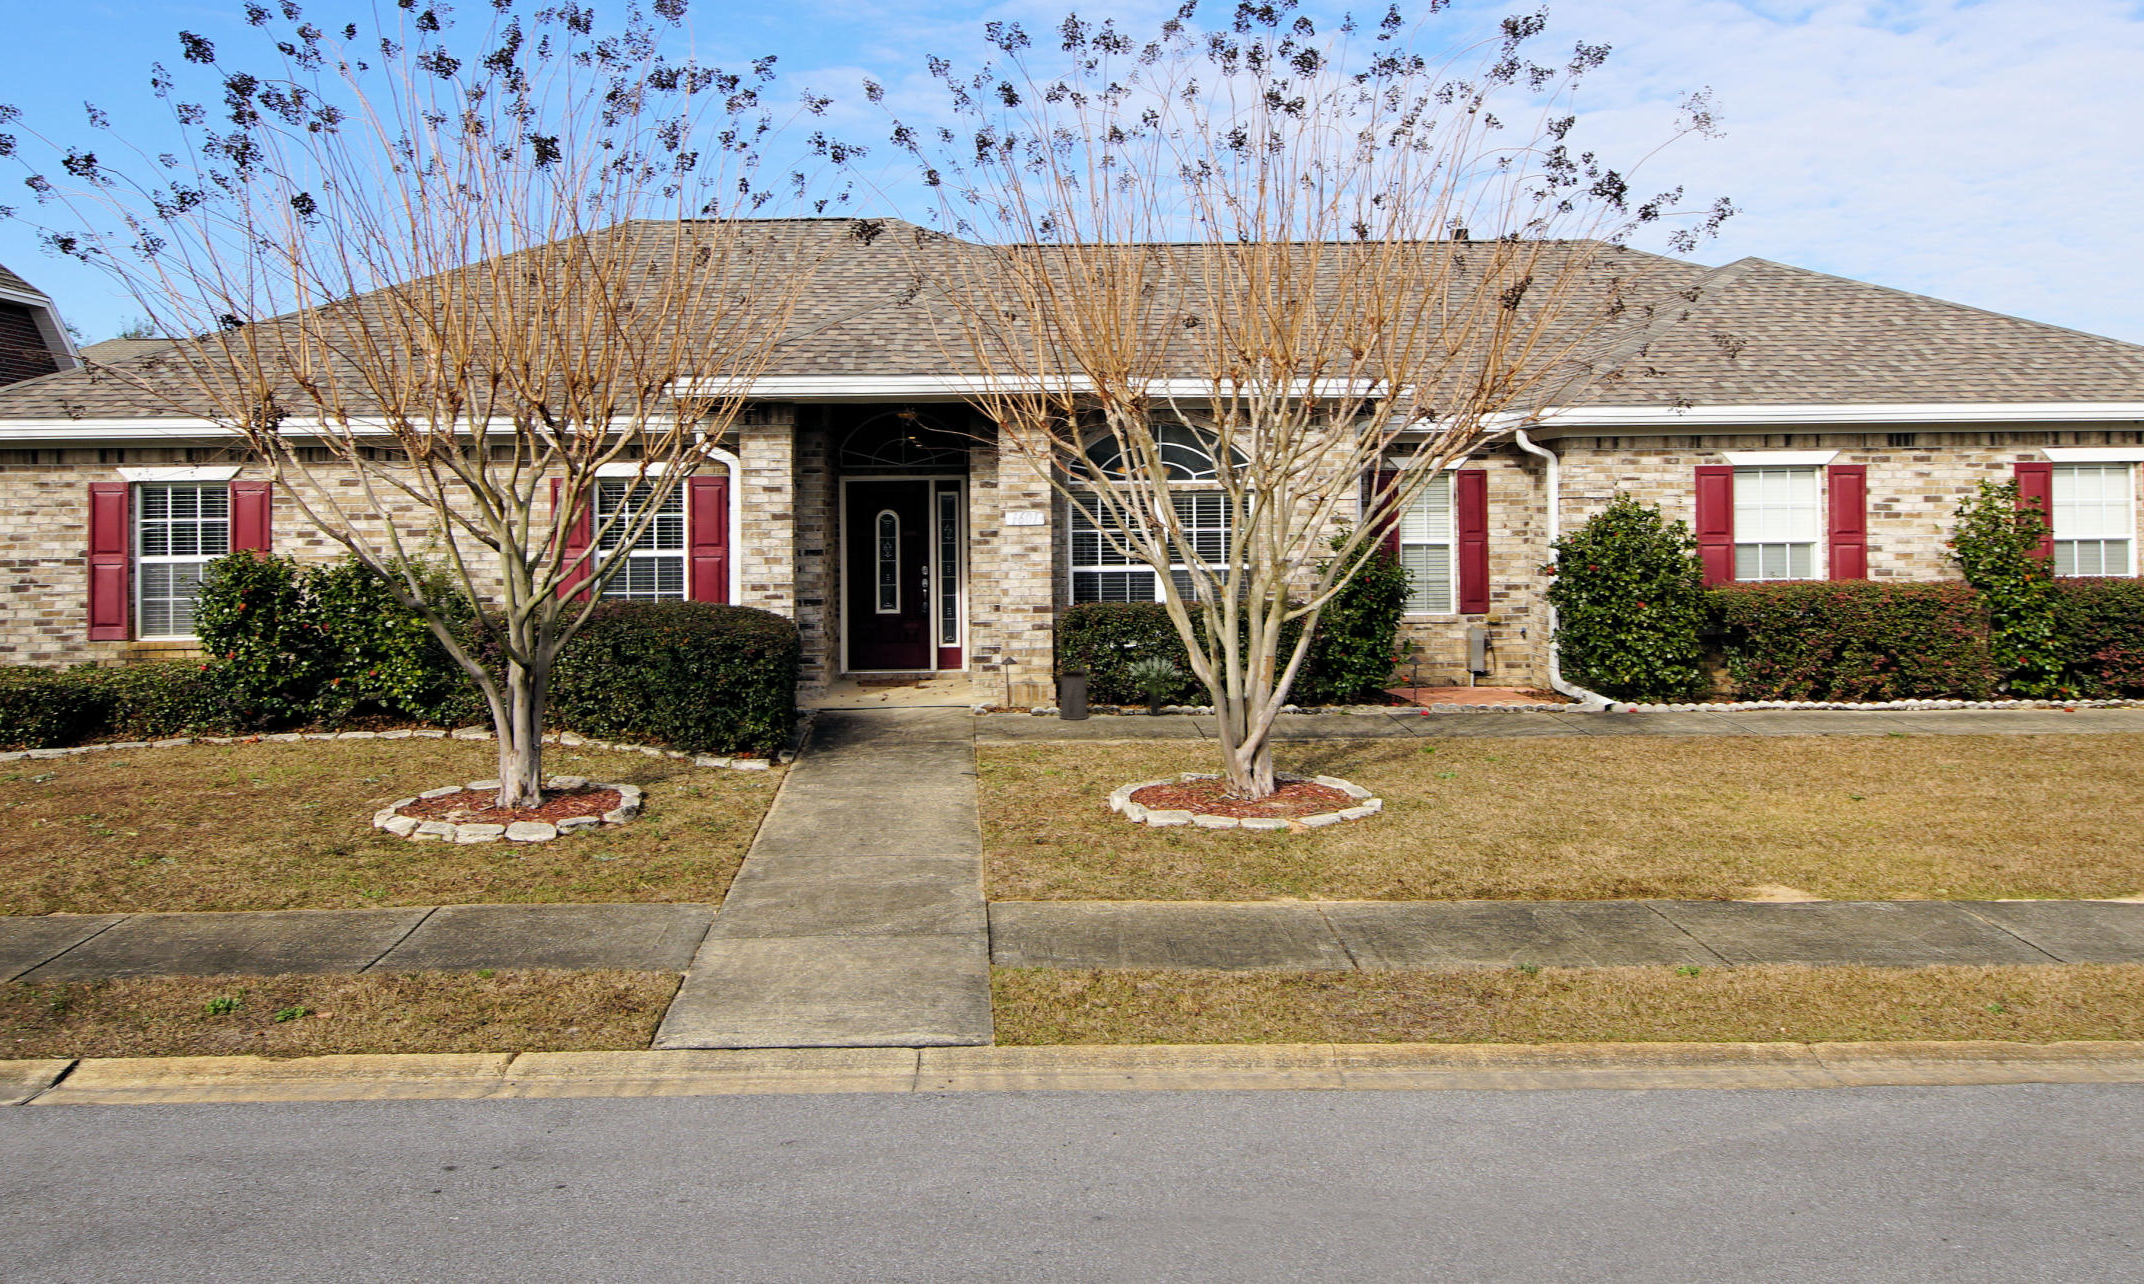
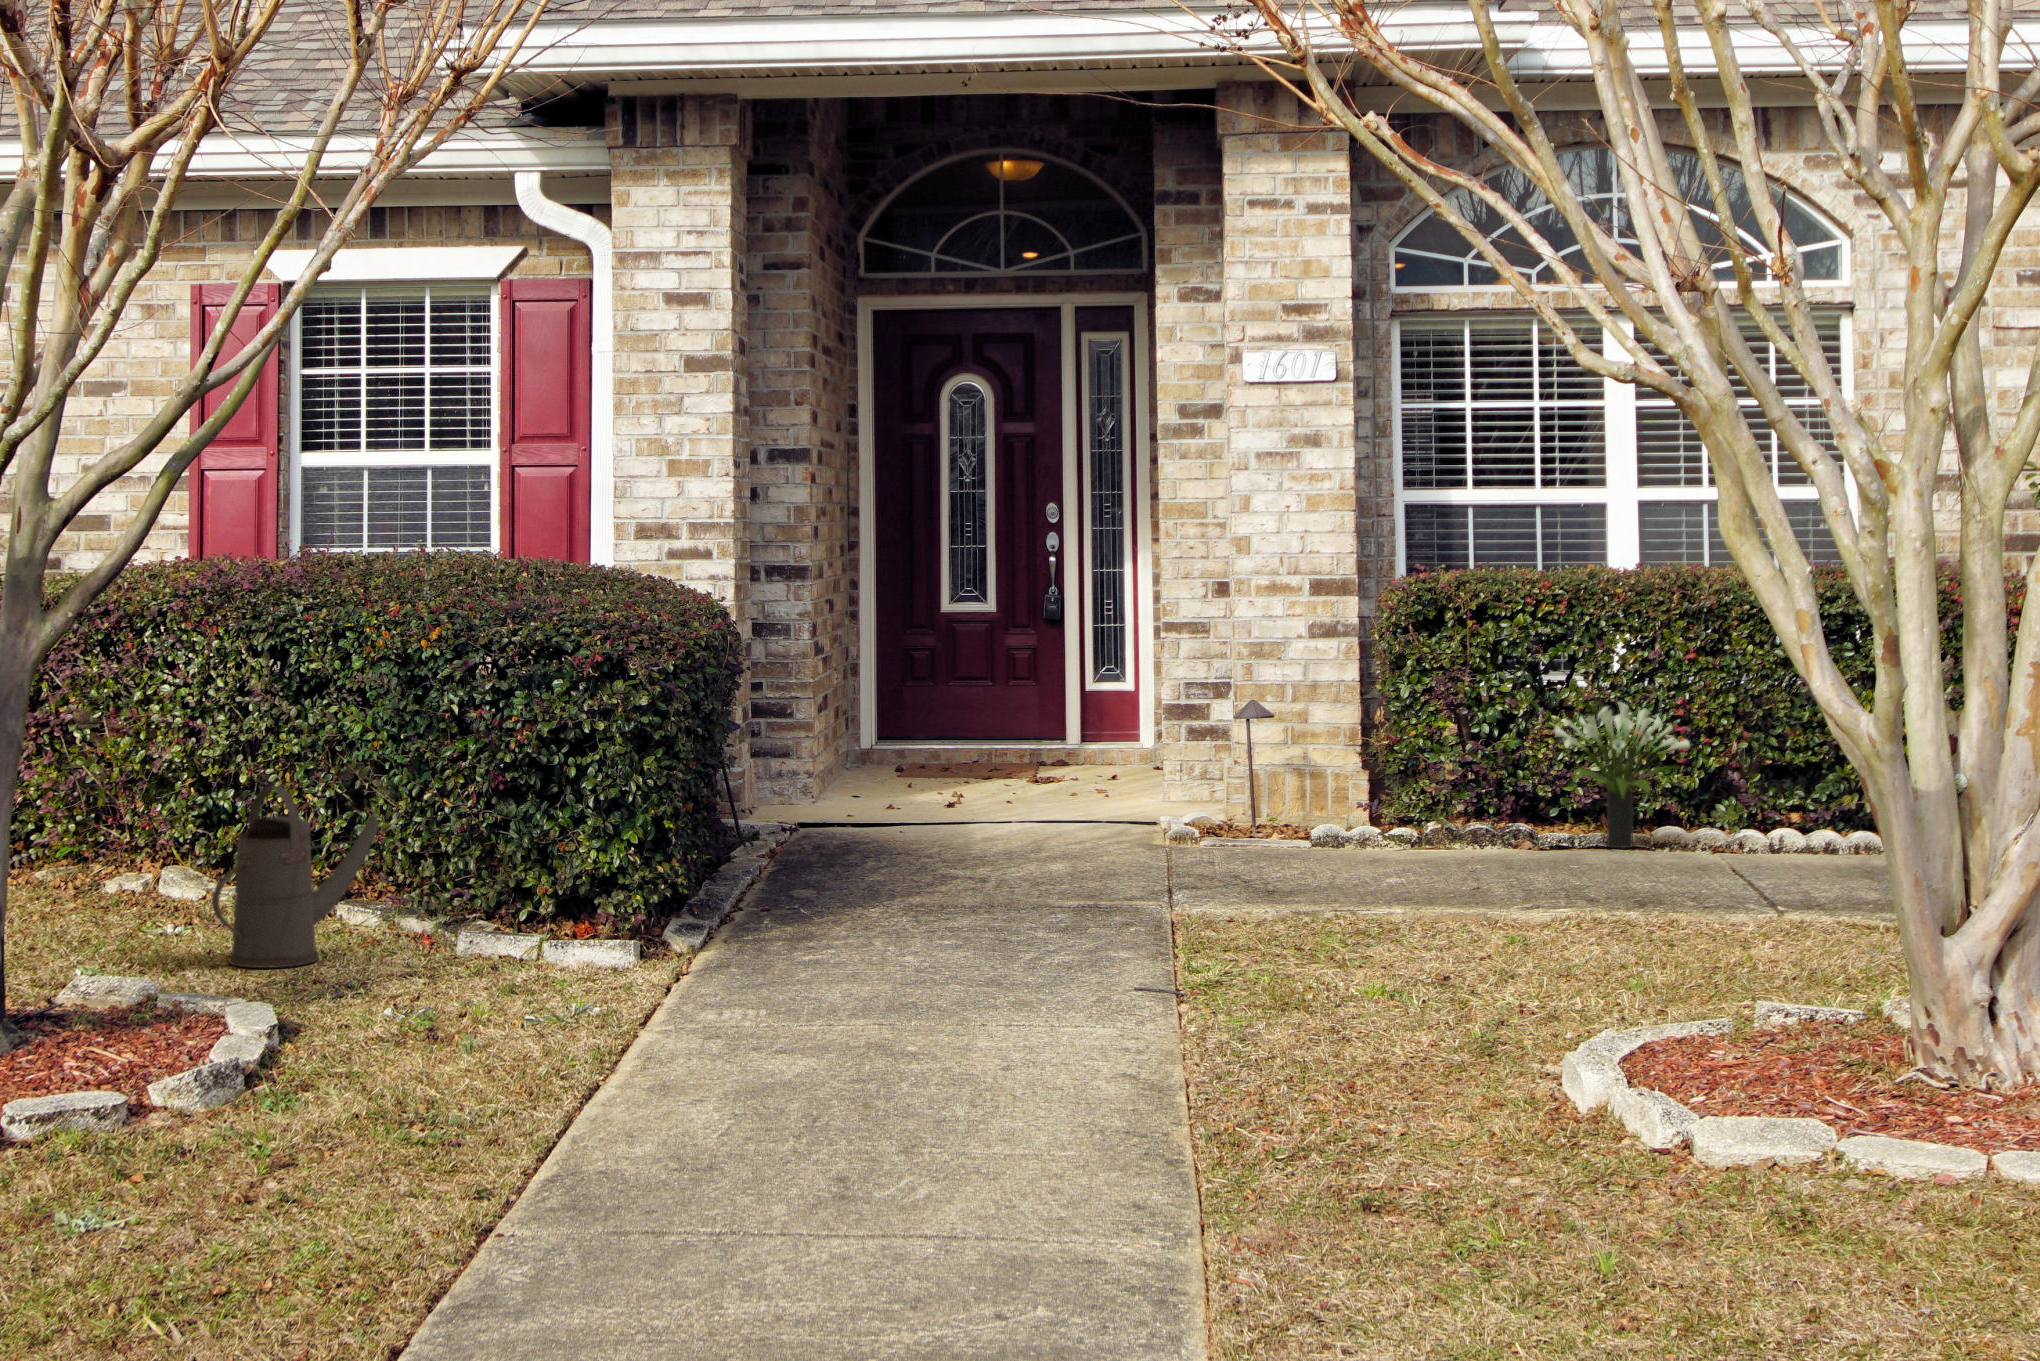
watering can: present [1059,662,1088,720] -> present [212,786,379,968]

